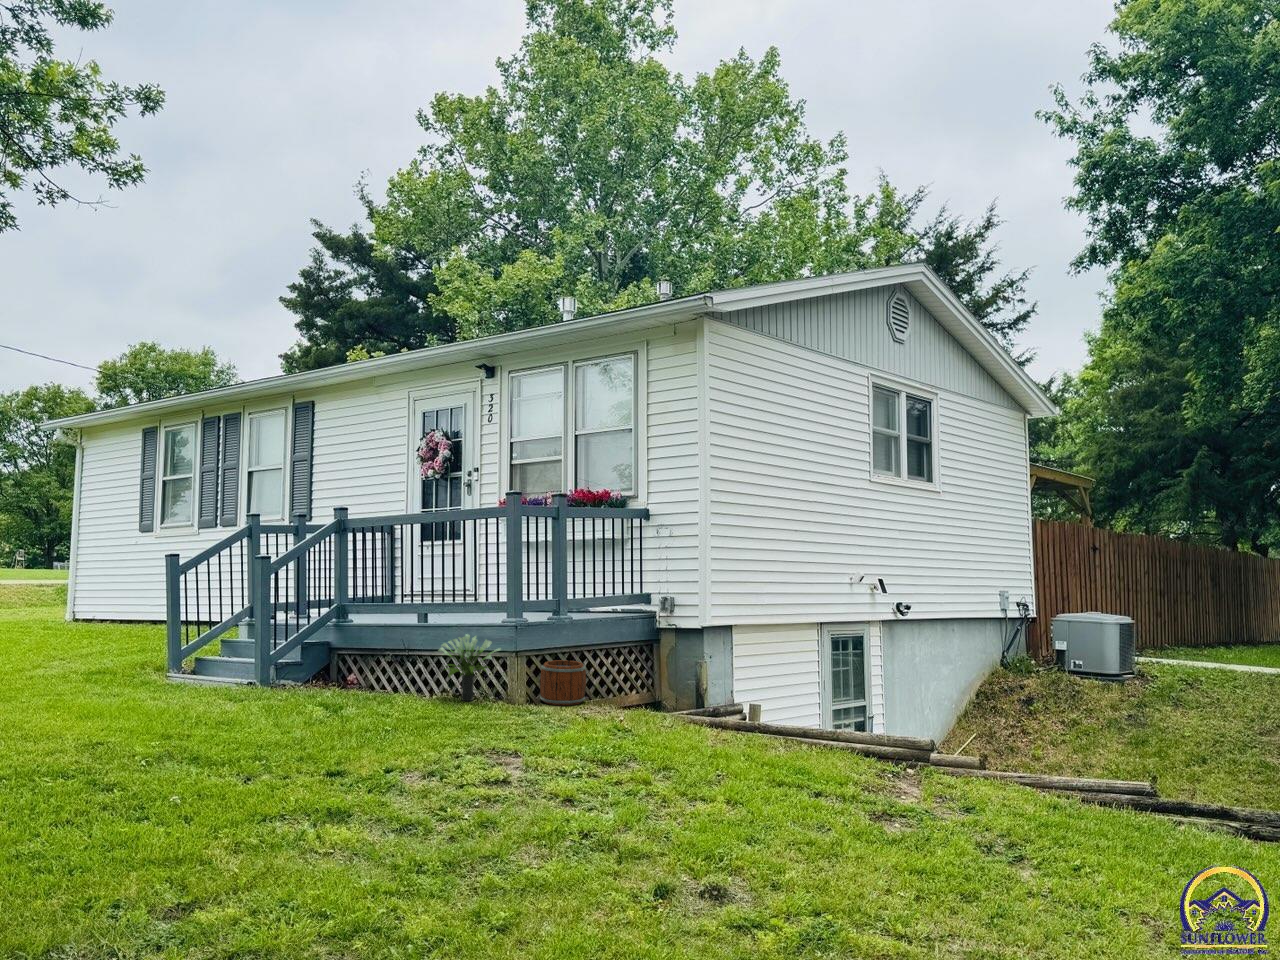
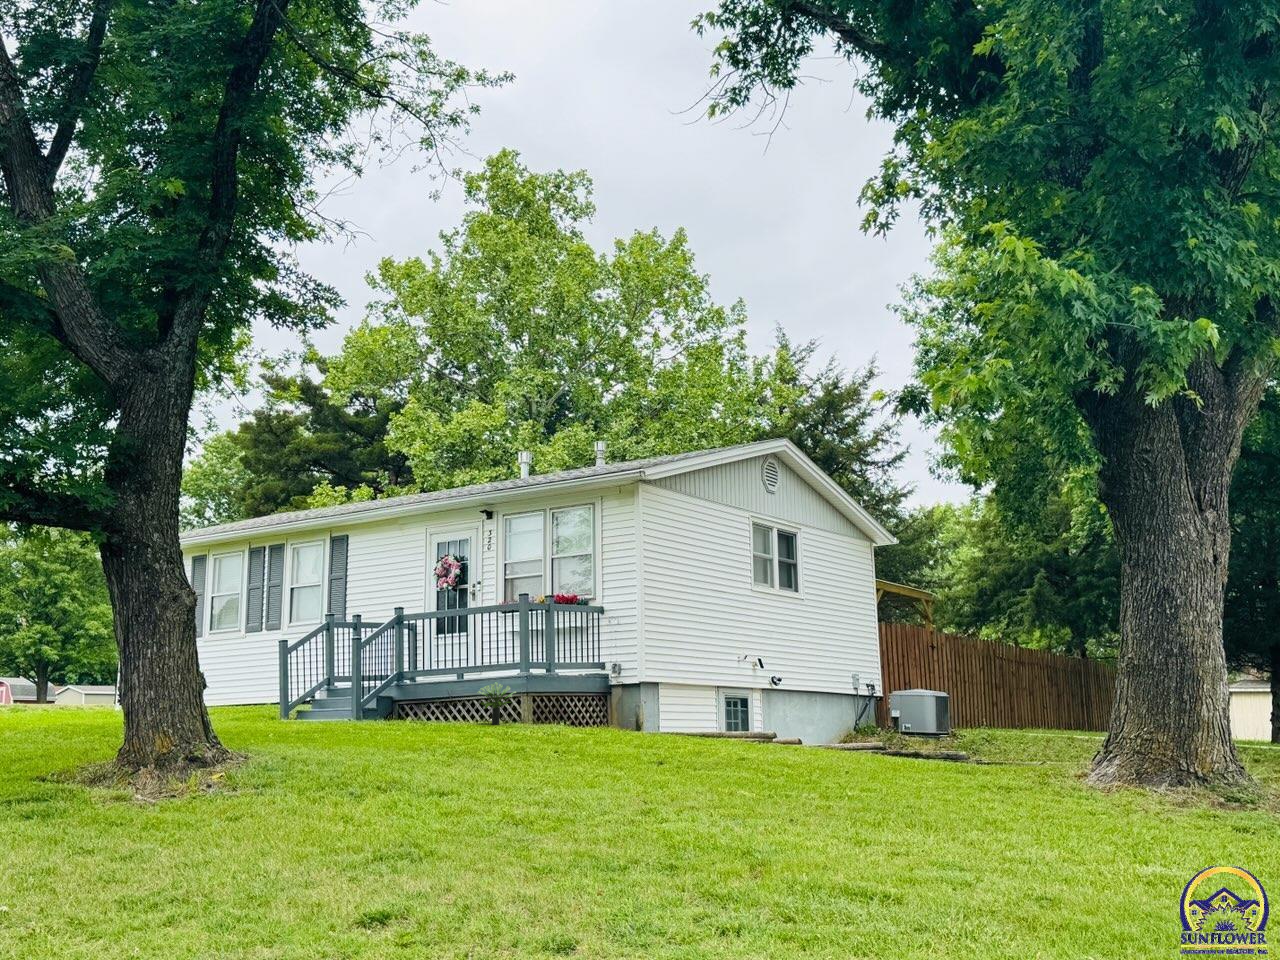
bucket: present [540,660,586,705] -> none [541,700,570,726]

